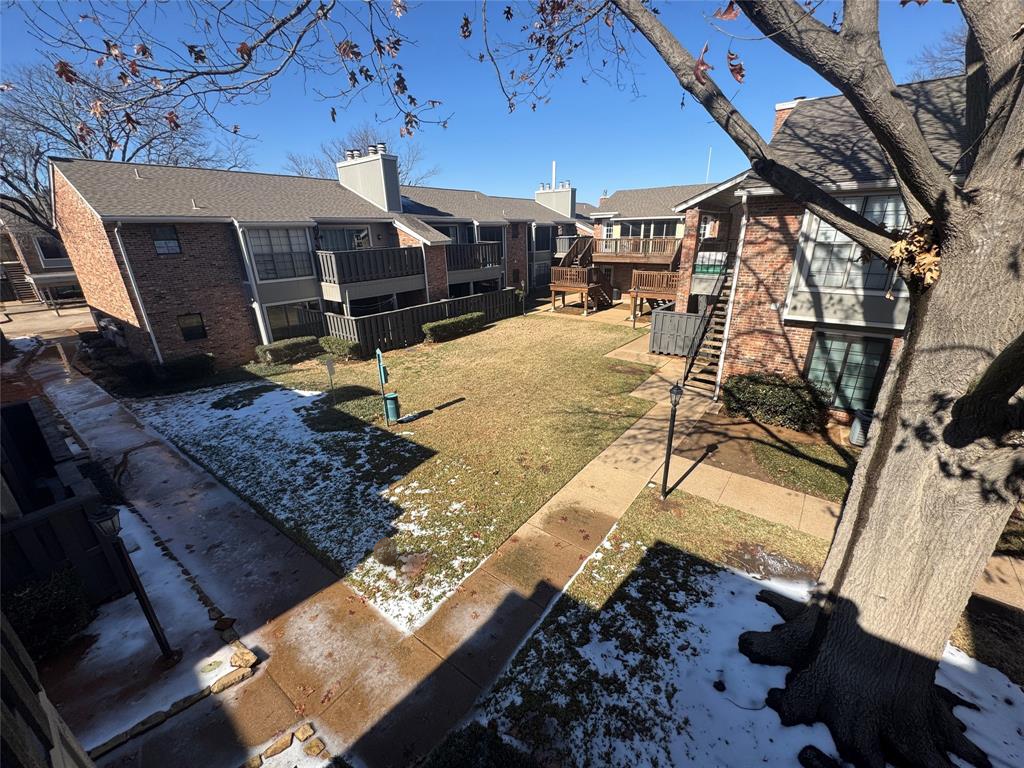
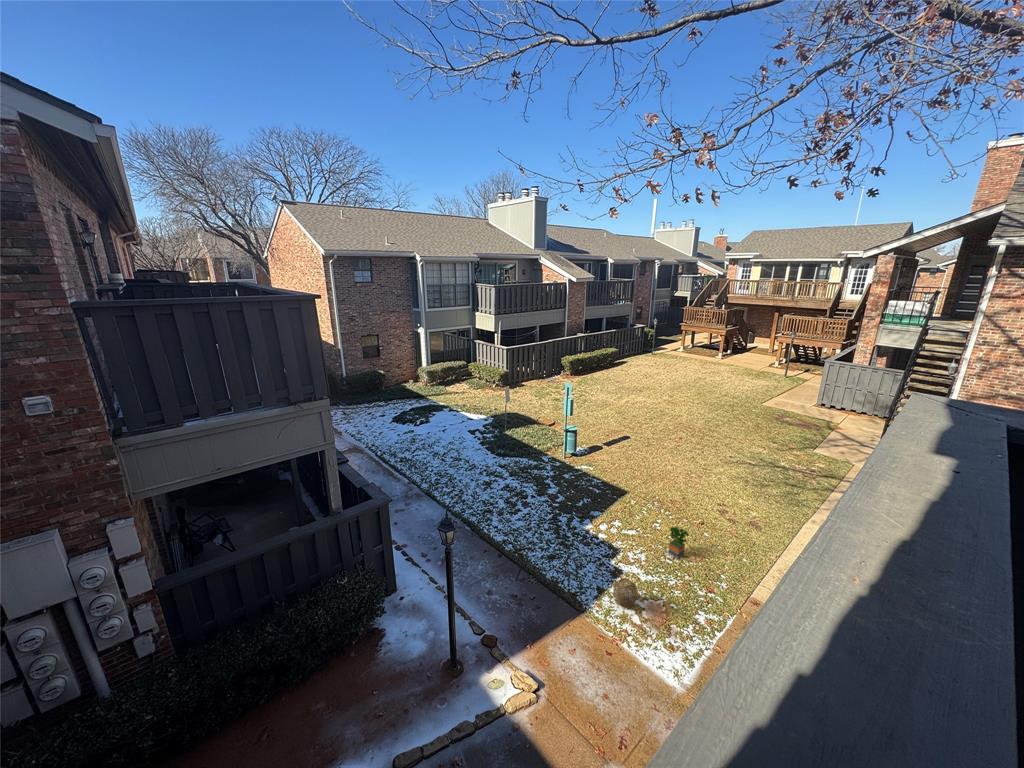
potted tree: none [448,480,468,511] -> present [668,527,689,559]

